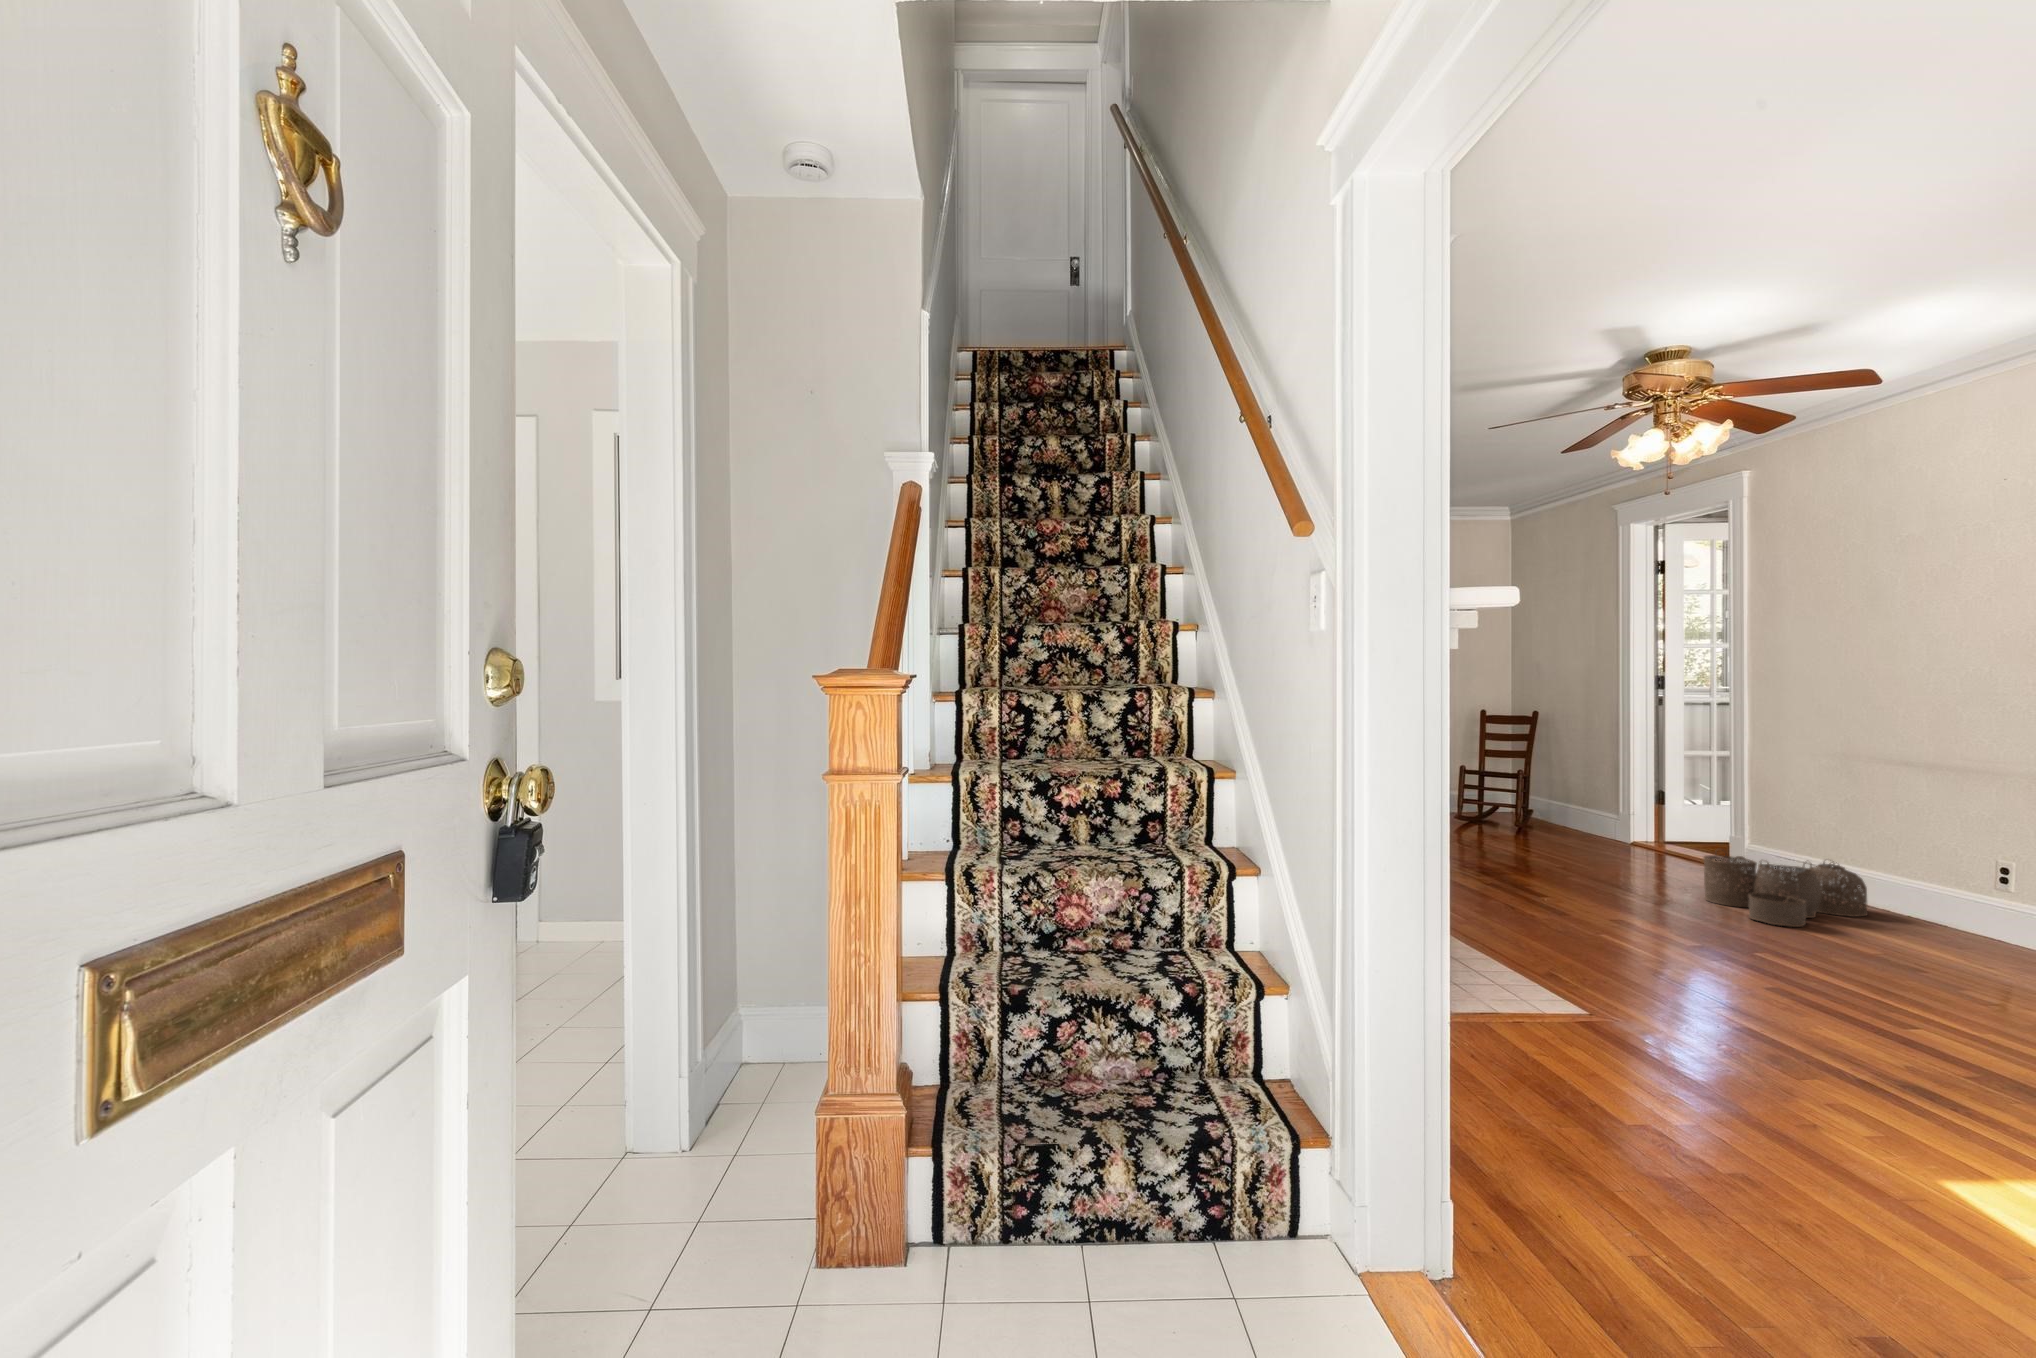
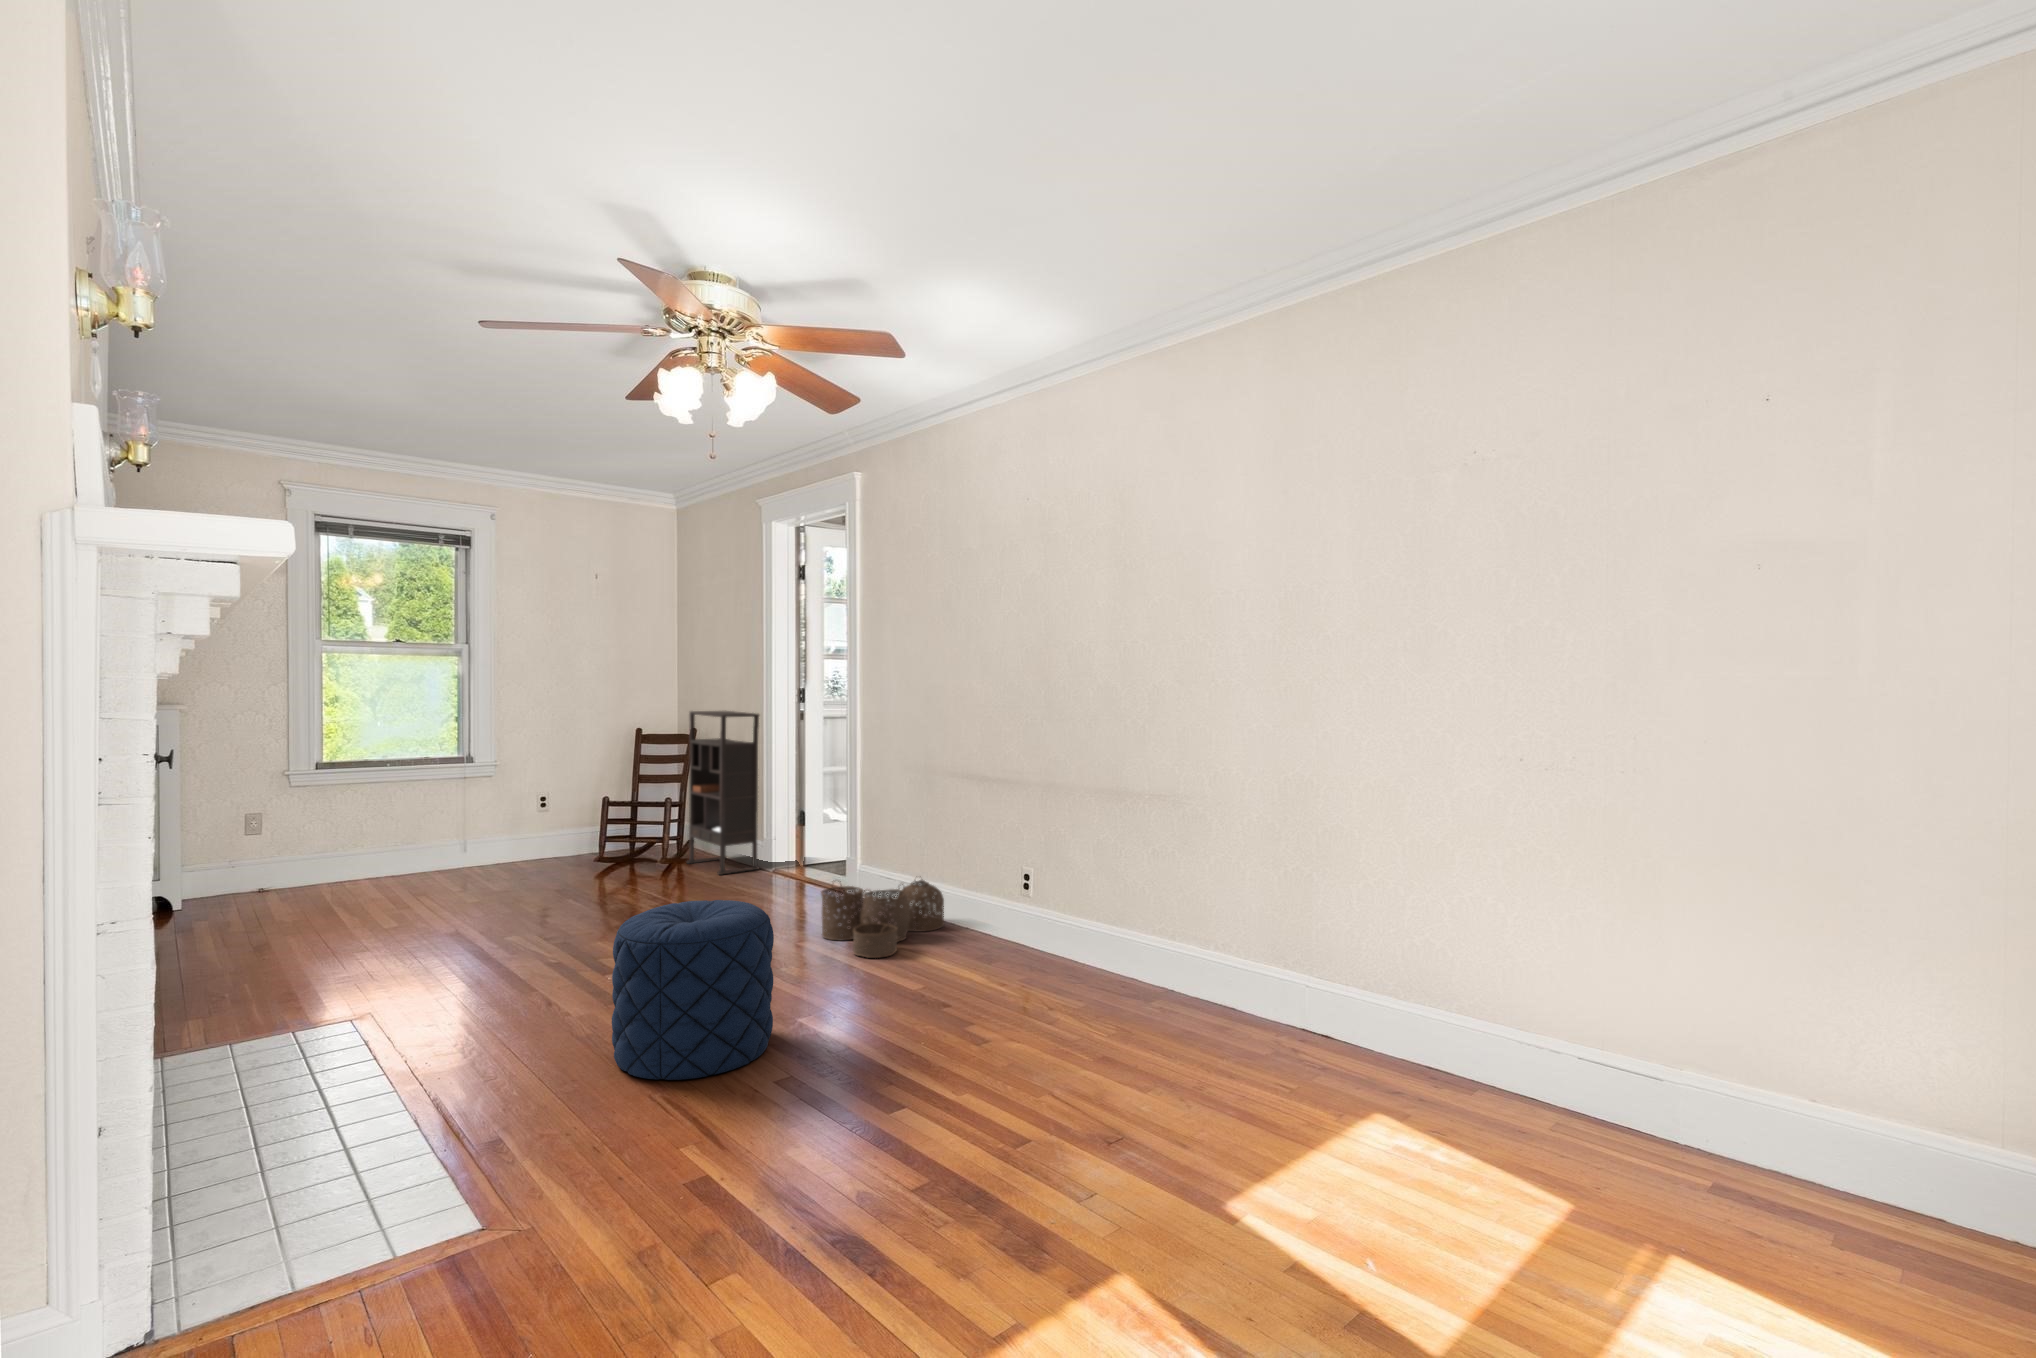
bookshelf: none [1534,695,1612,841] -> present [687,711,759,875]
pouf: none [1525,830,1678,971] -> present [612,900,774,1080]

